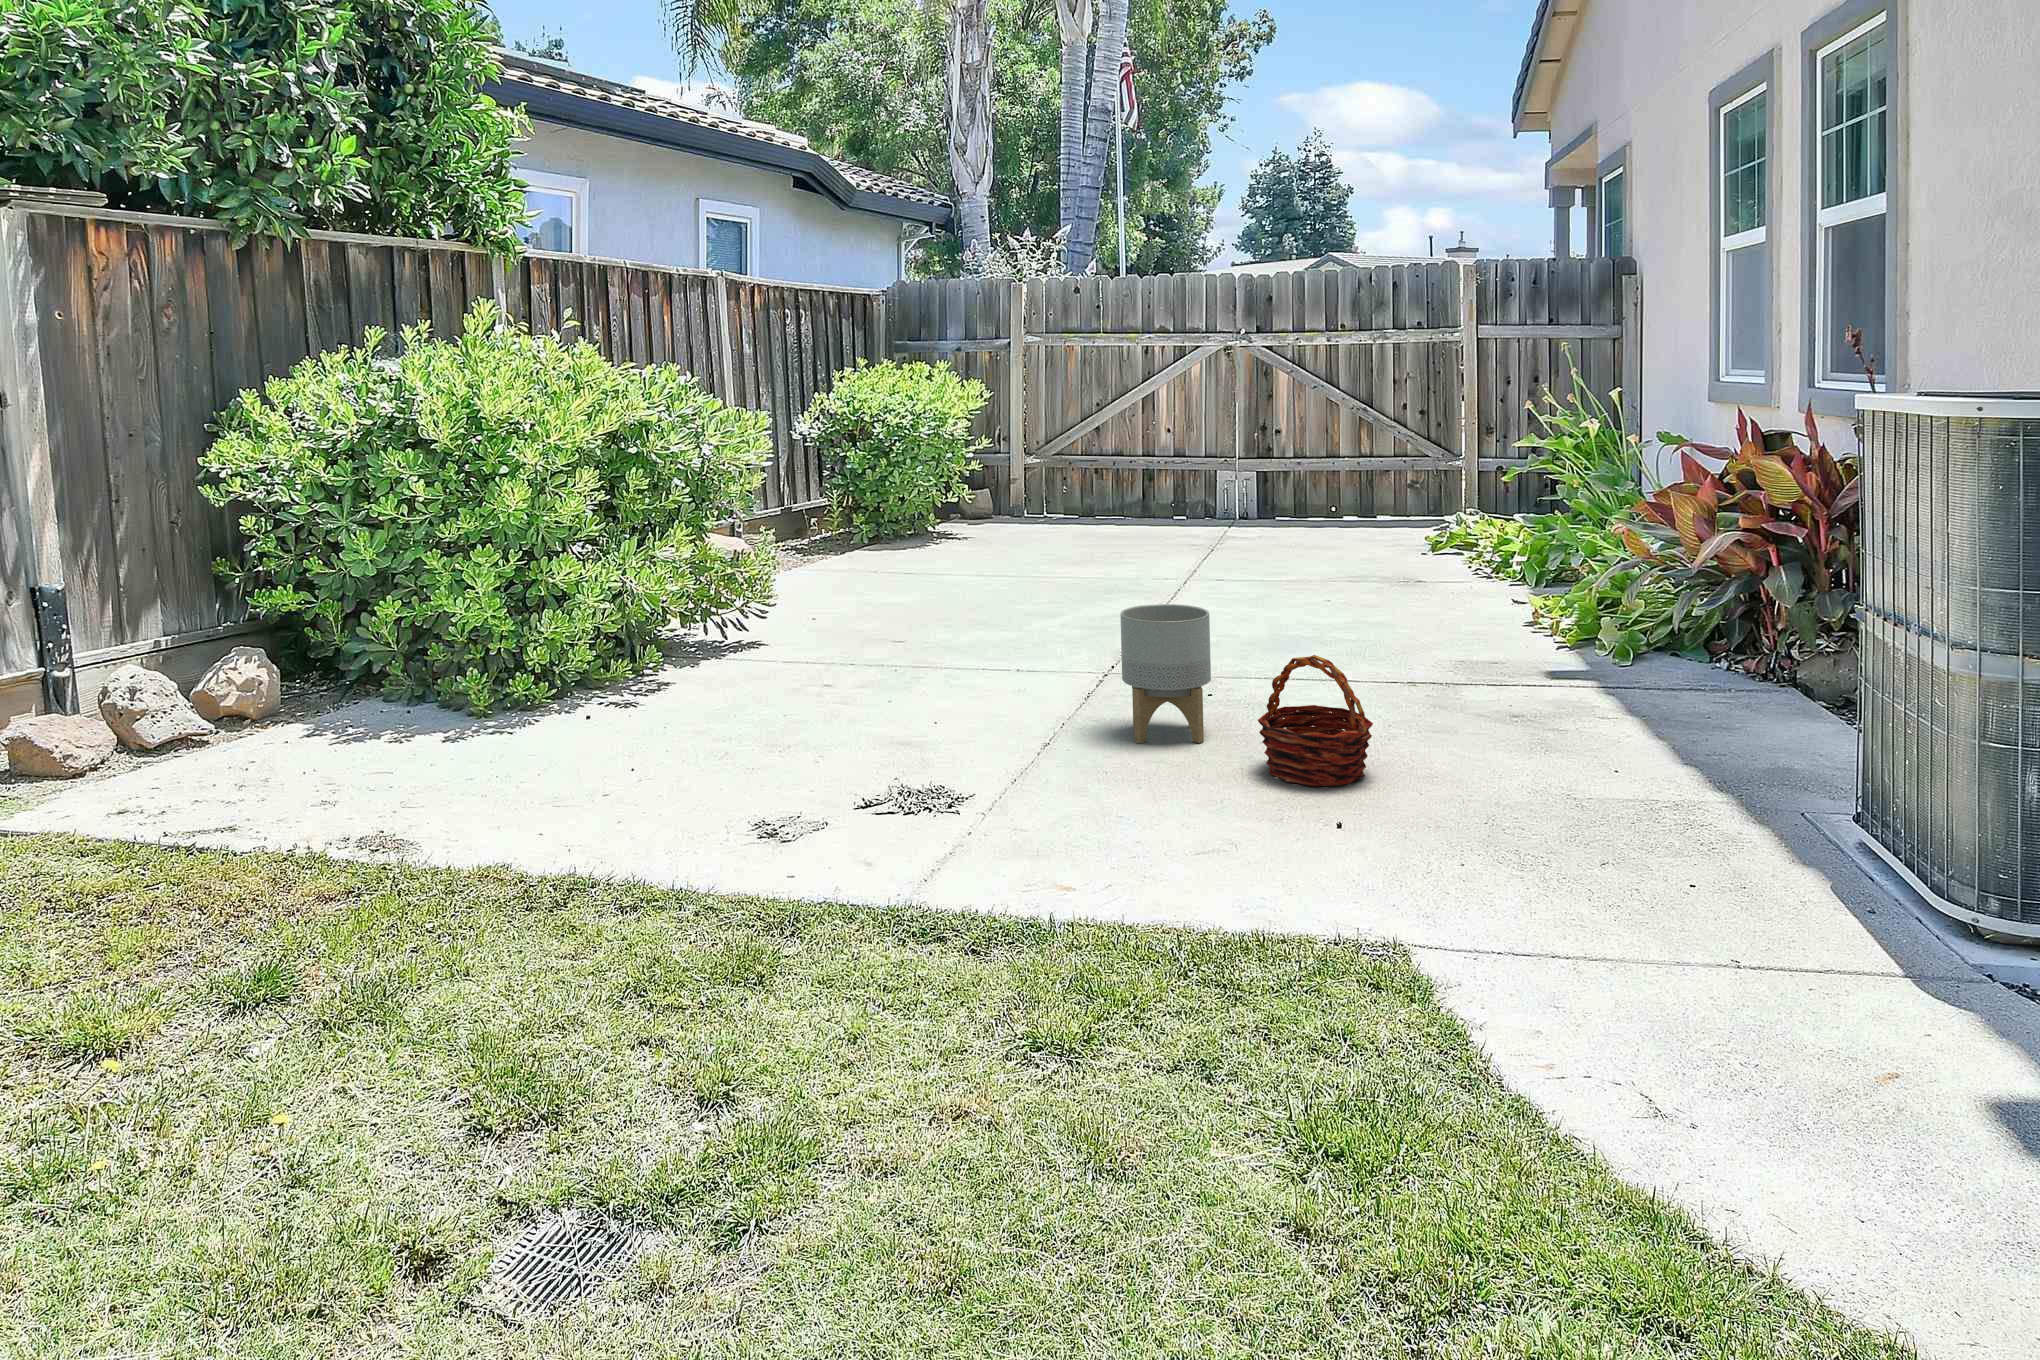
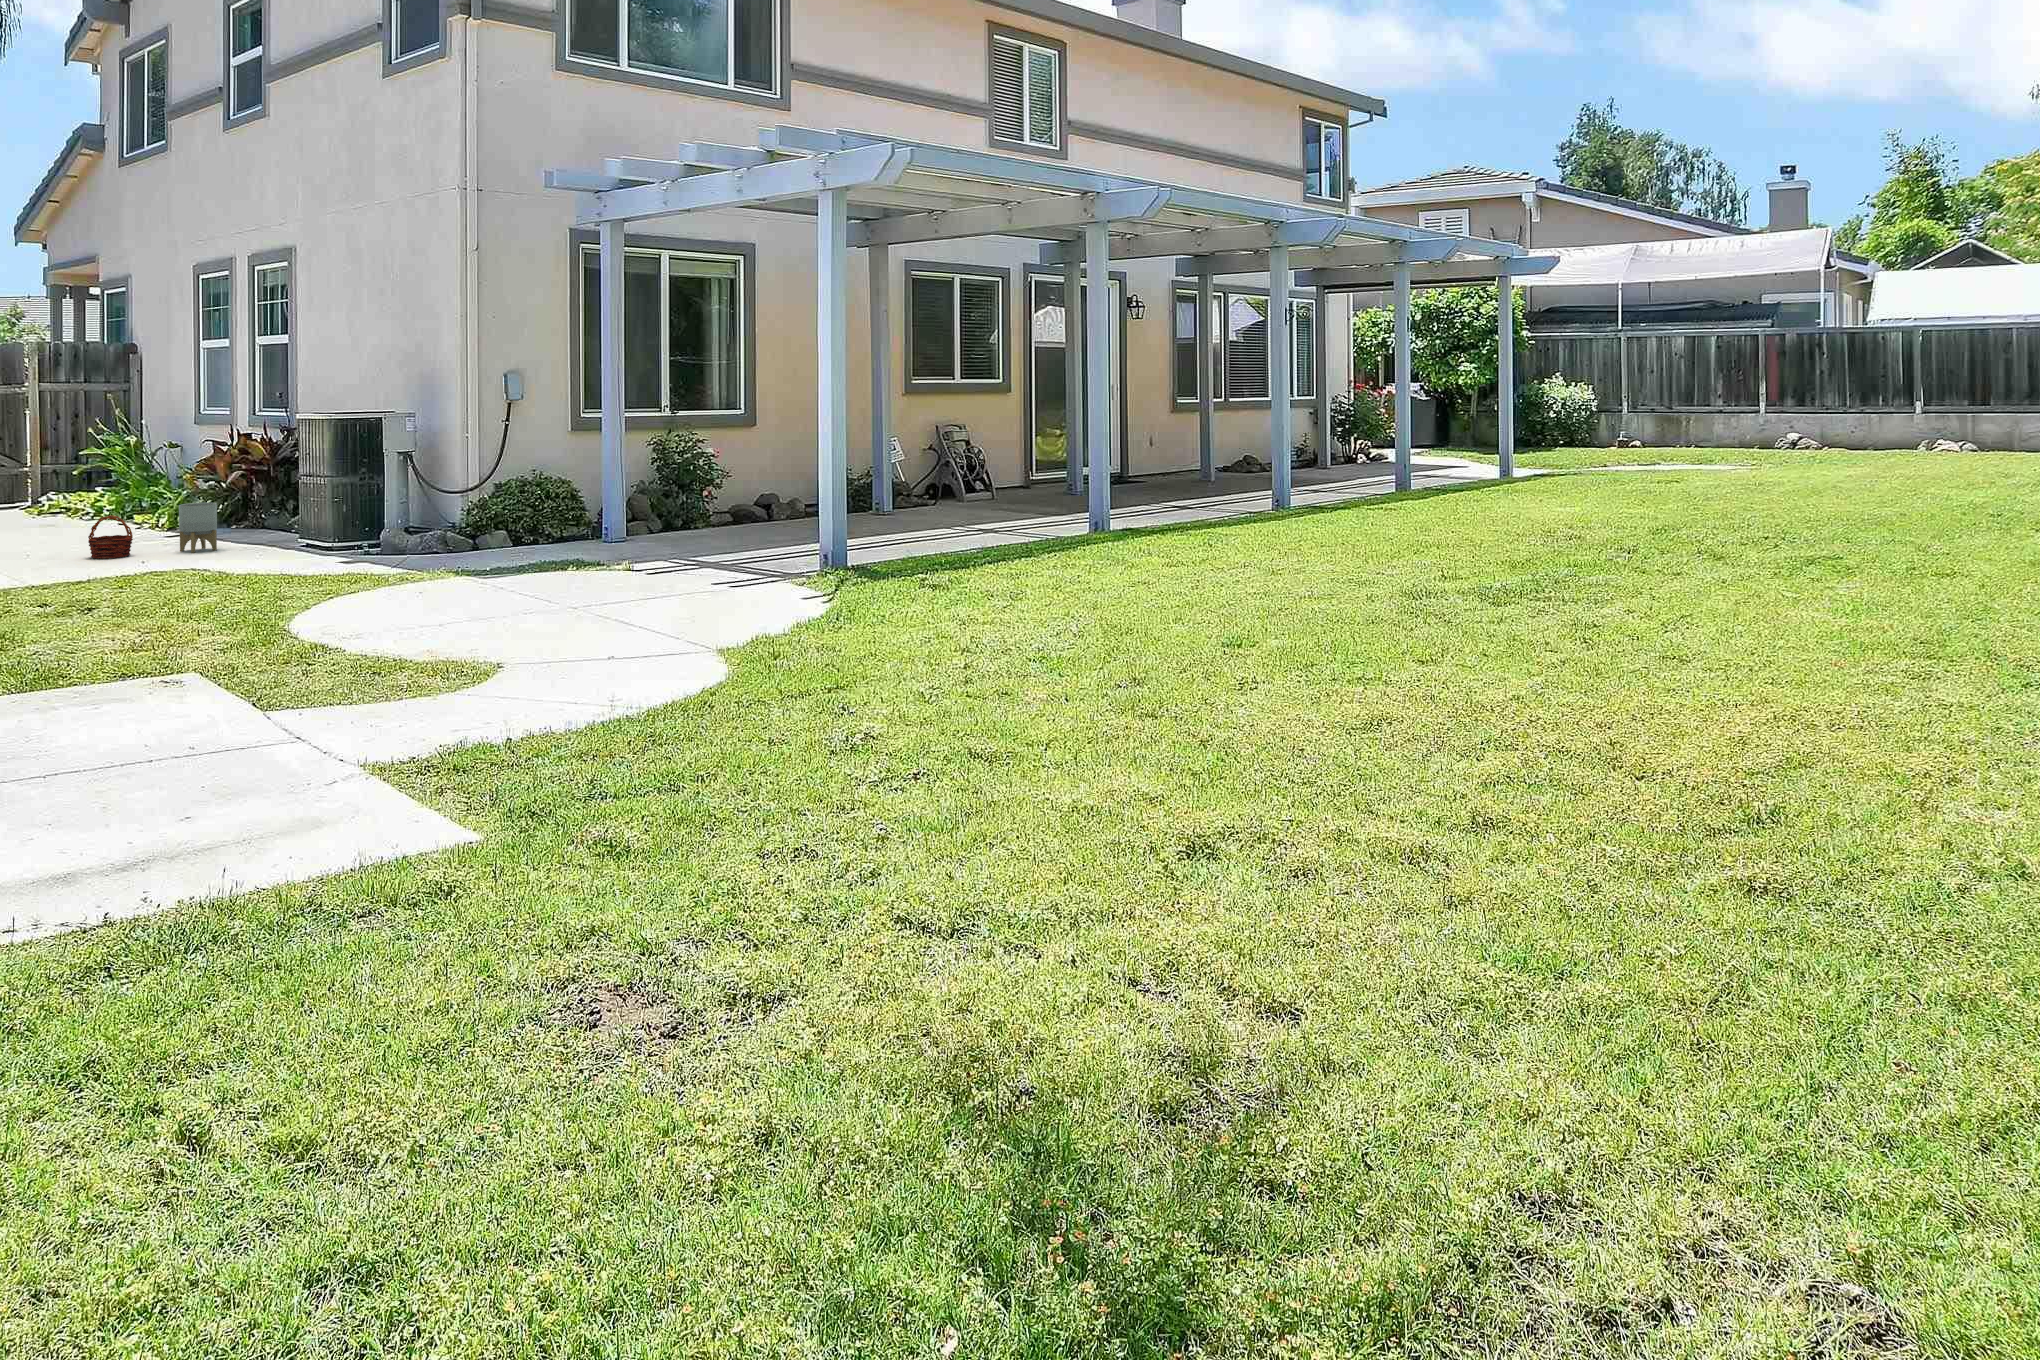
planter: present [1120,604,1211,743] -> present [179,503,217,553]

